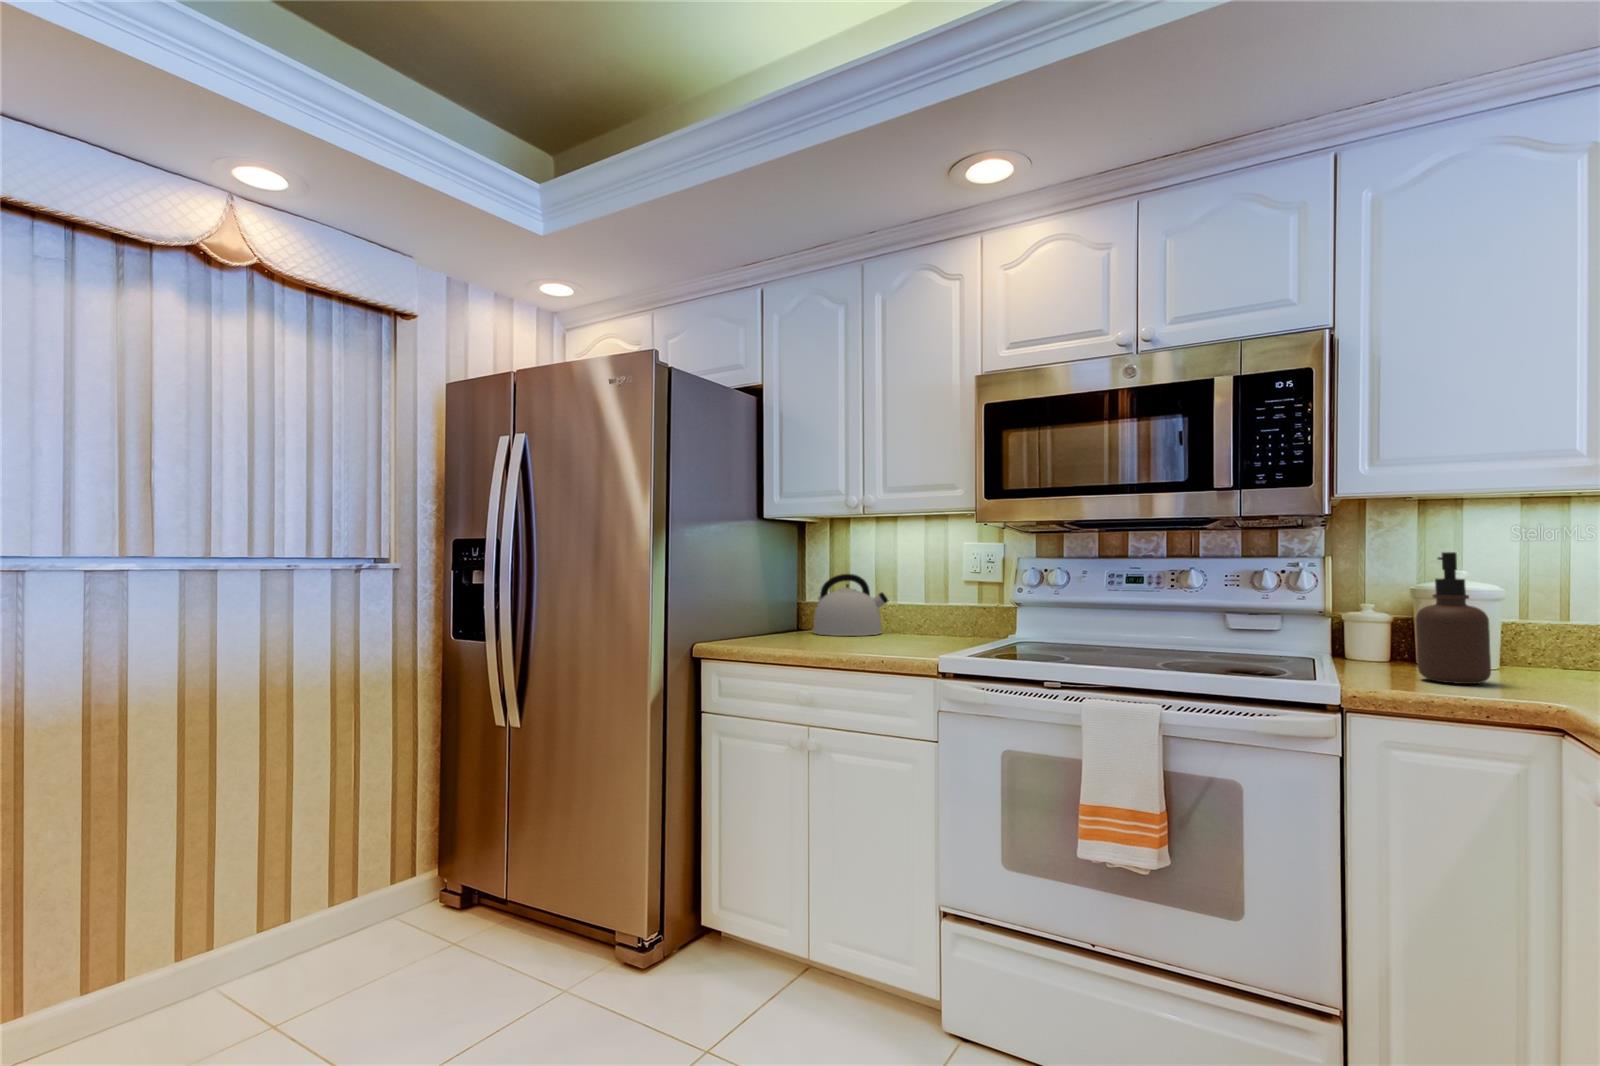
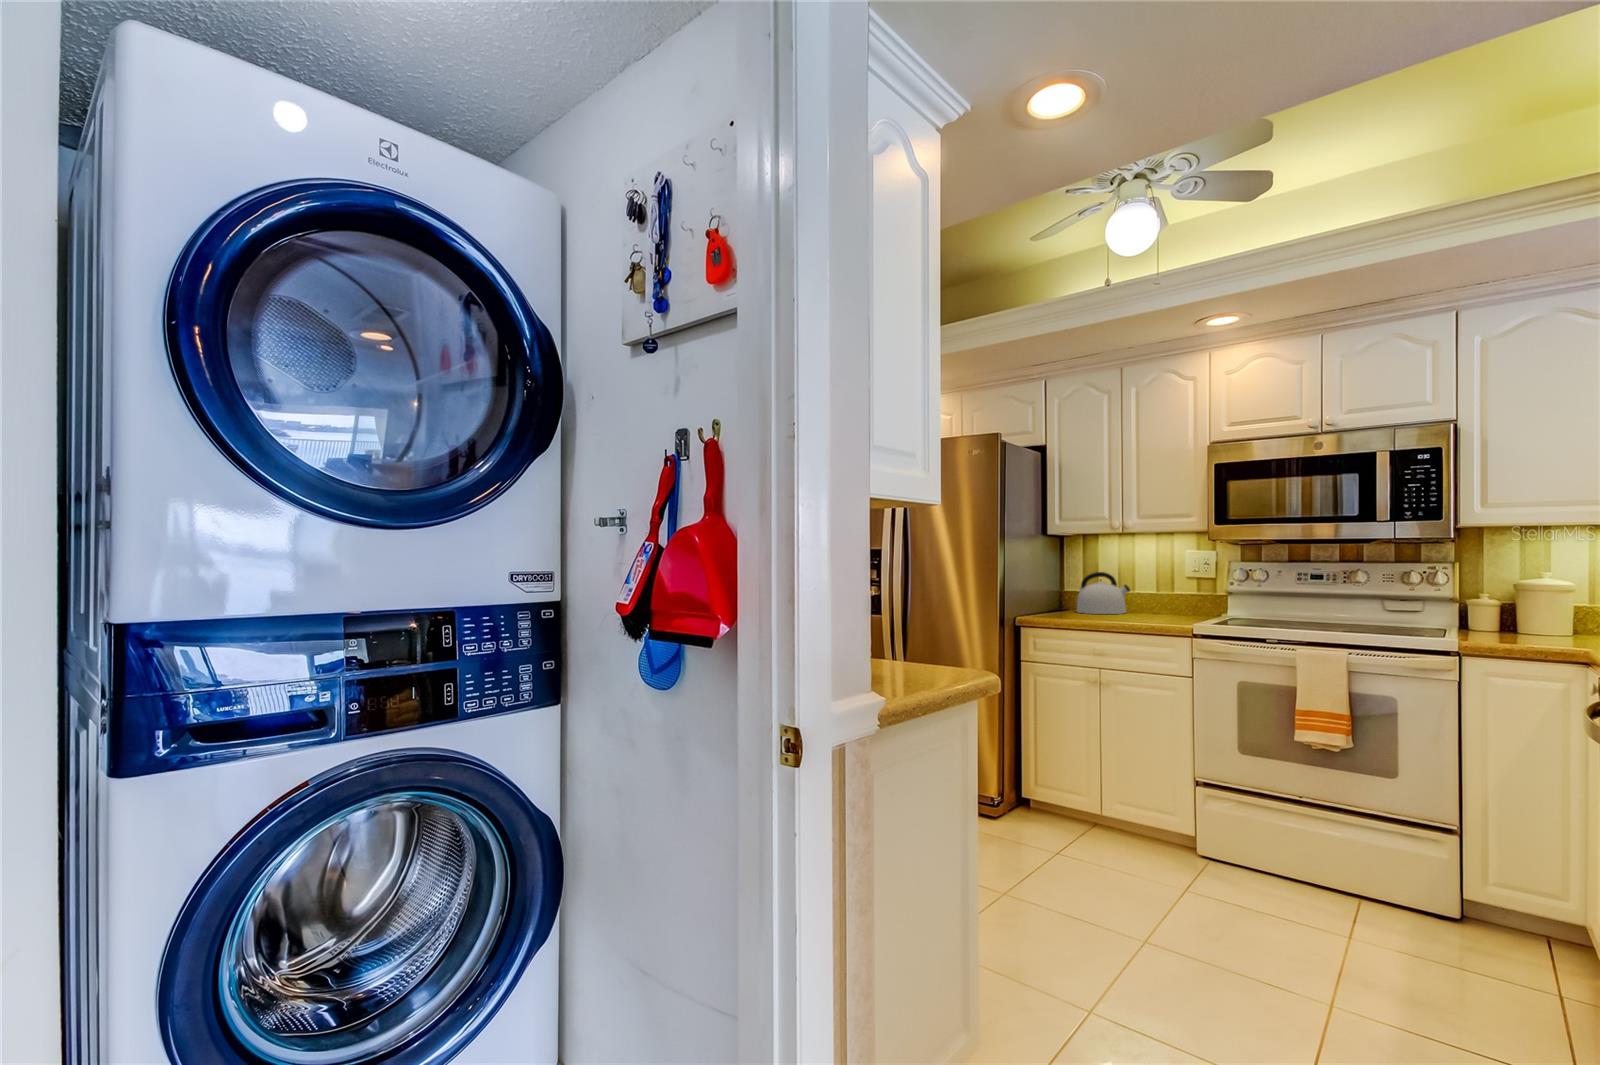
soap dispenser: present [1416,552,1491,684] -> none [1510,564,1556,641]

